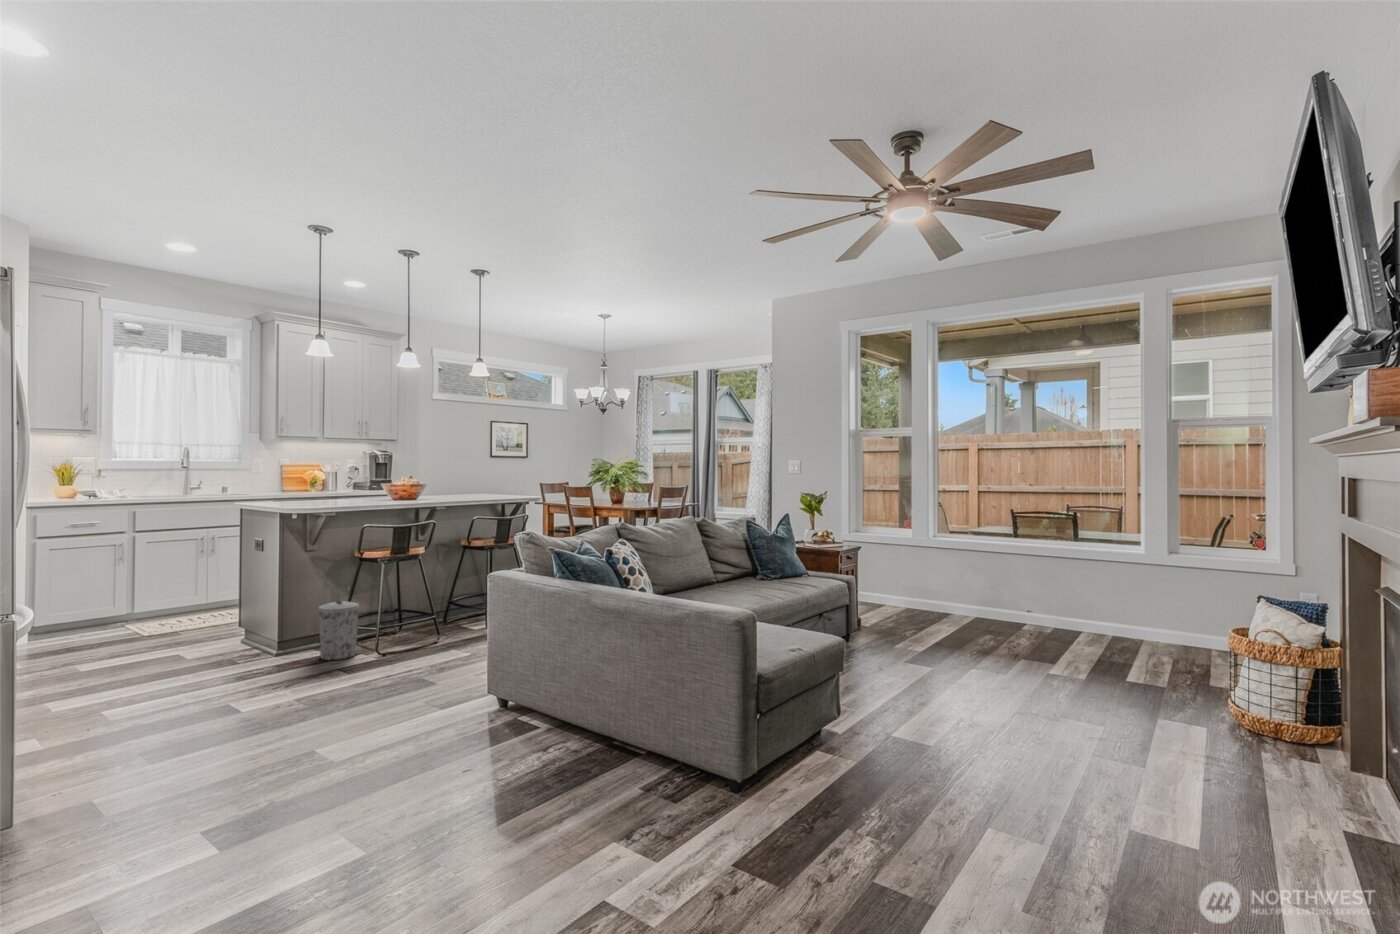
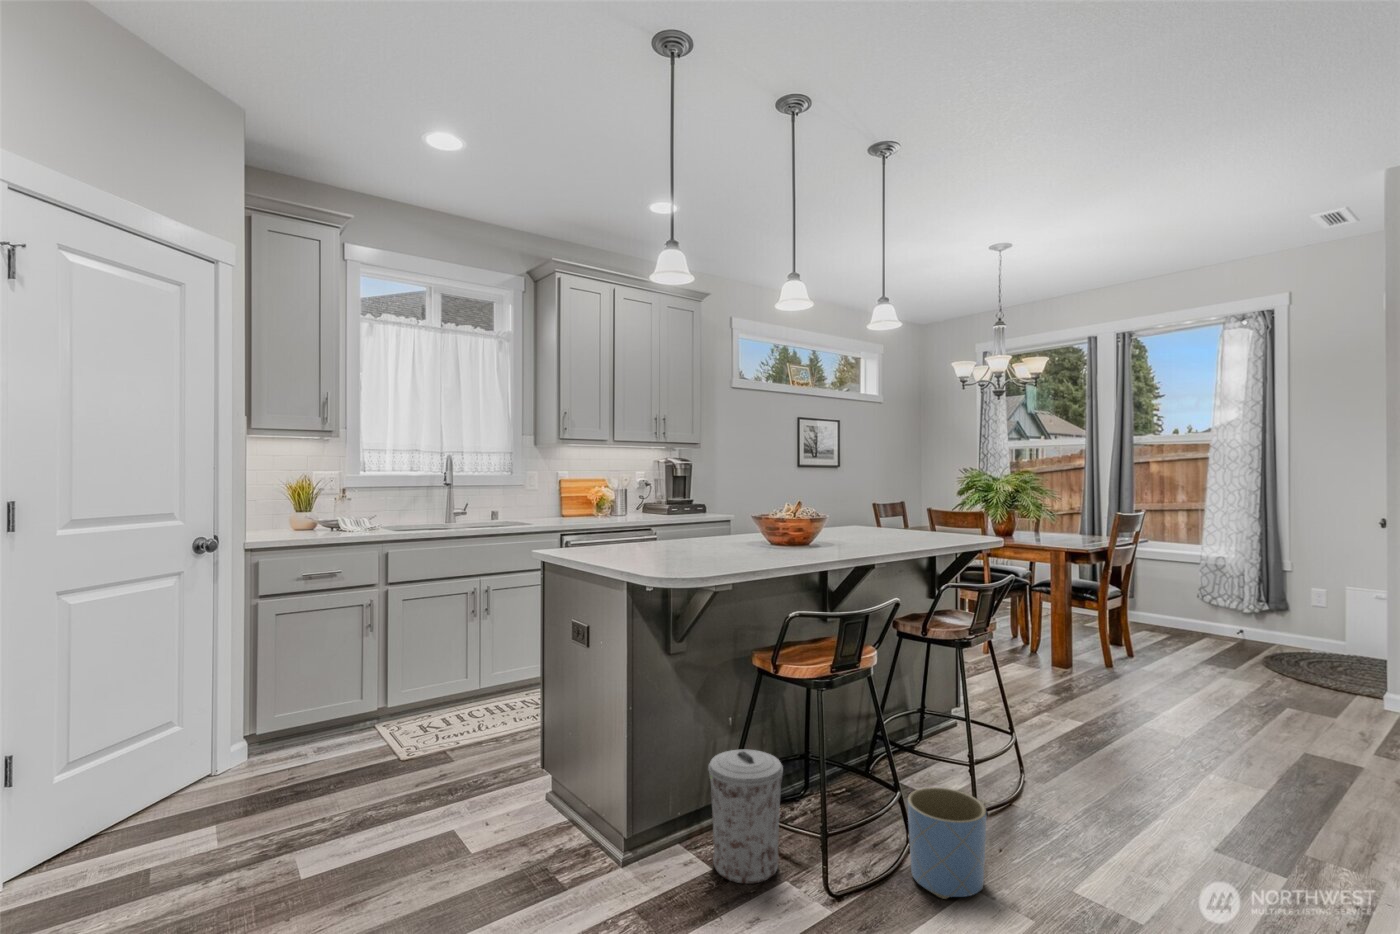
planter: none [419,614,457,658] -> present [908,787,986,899]

